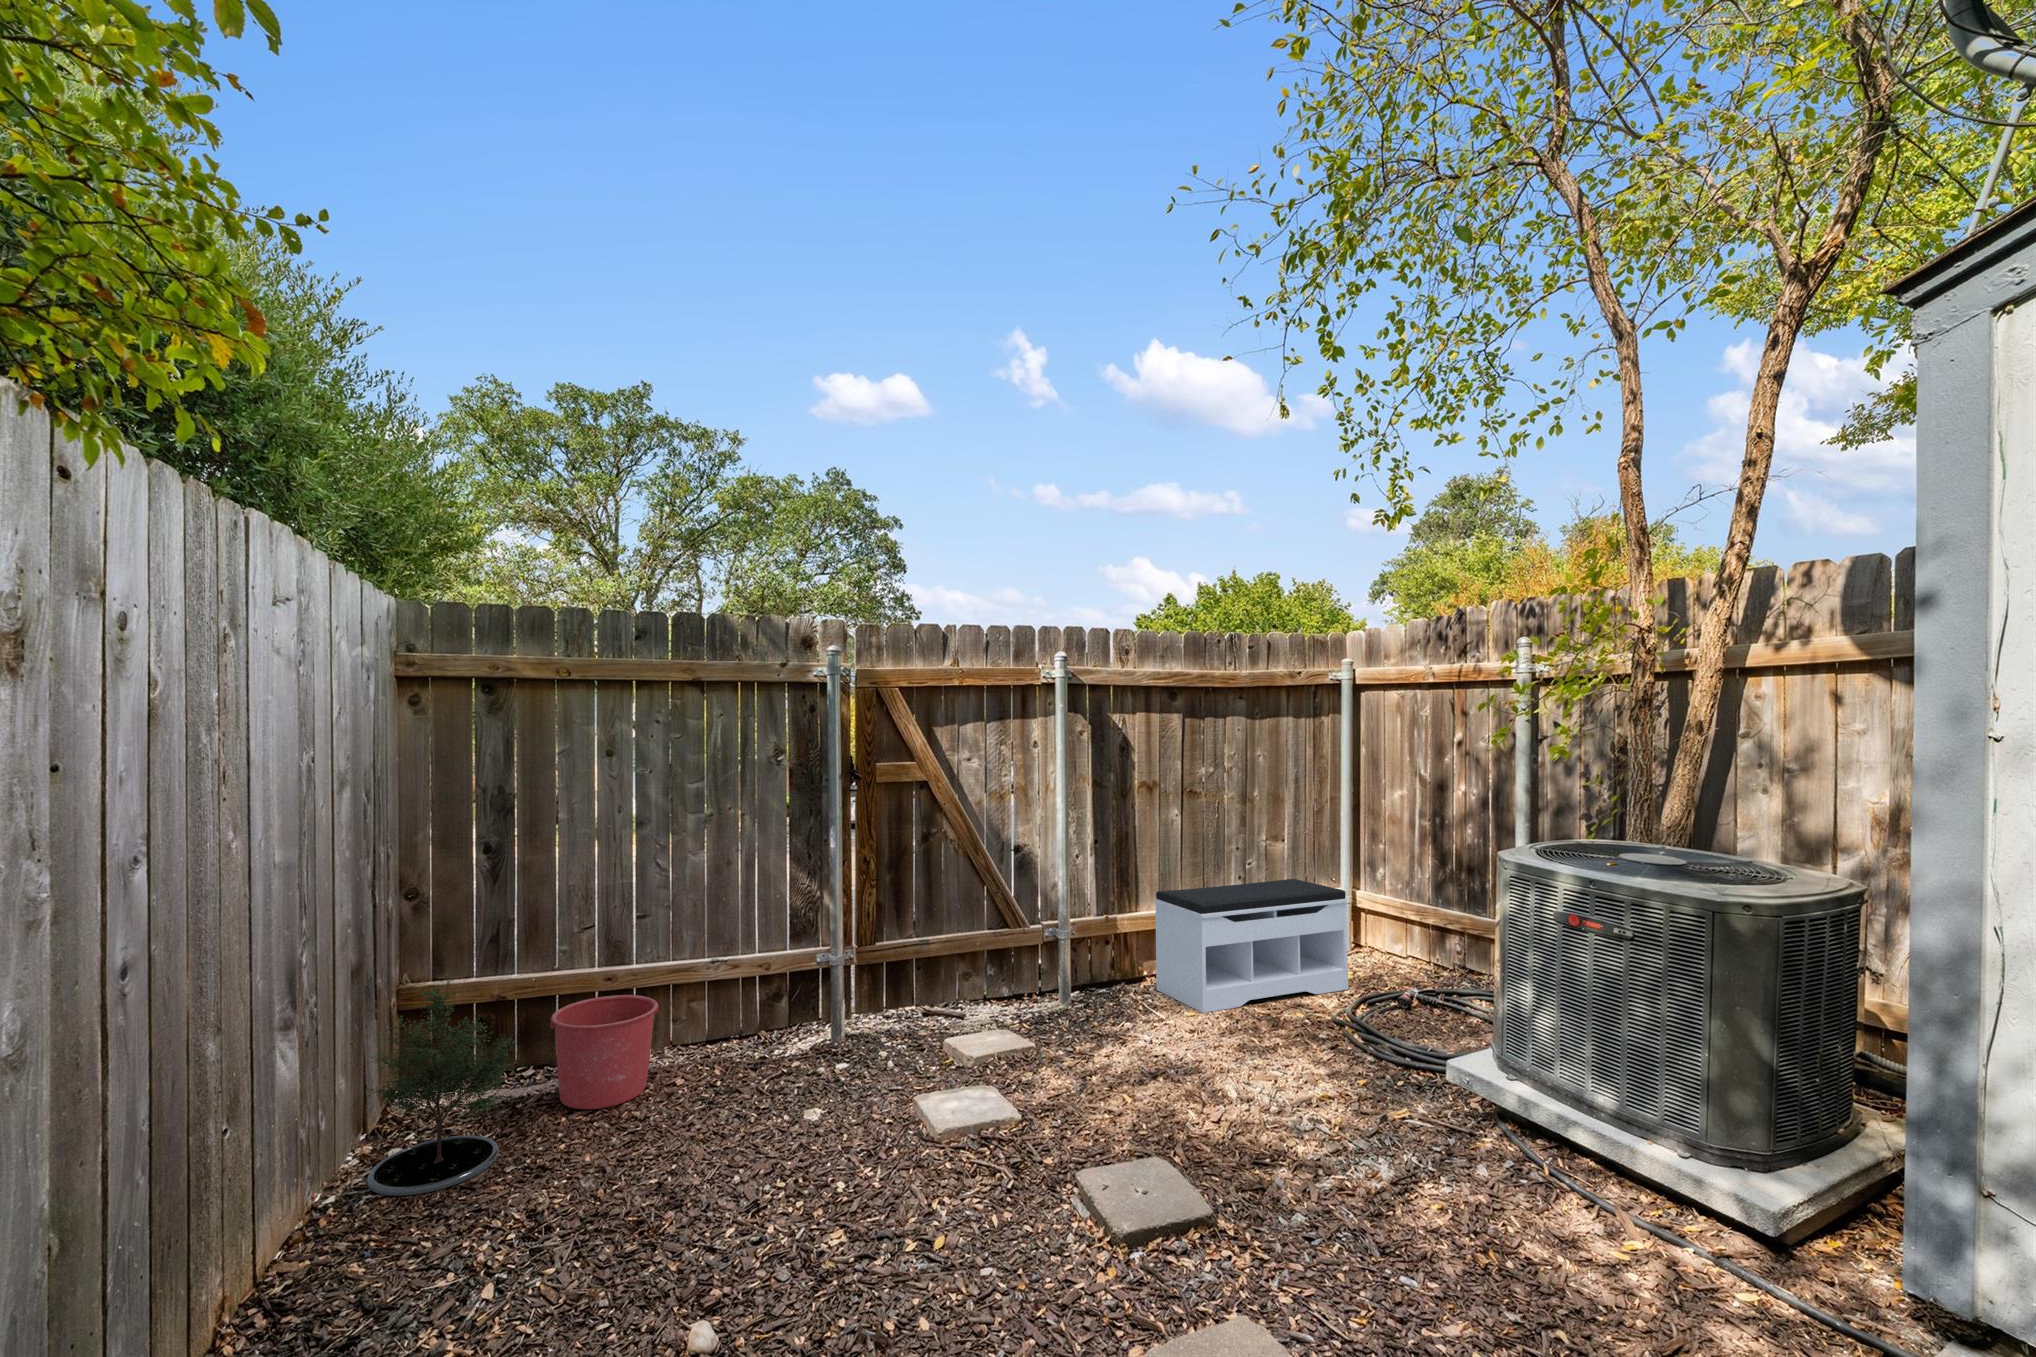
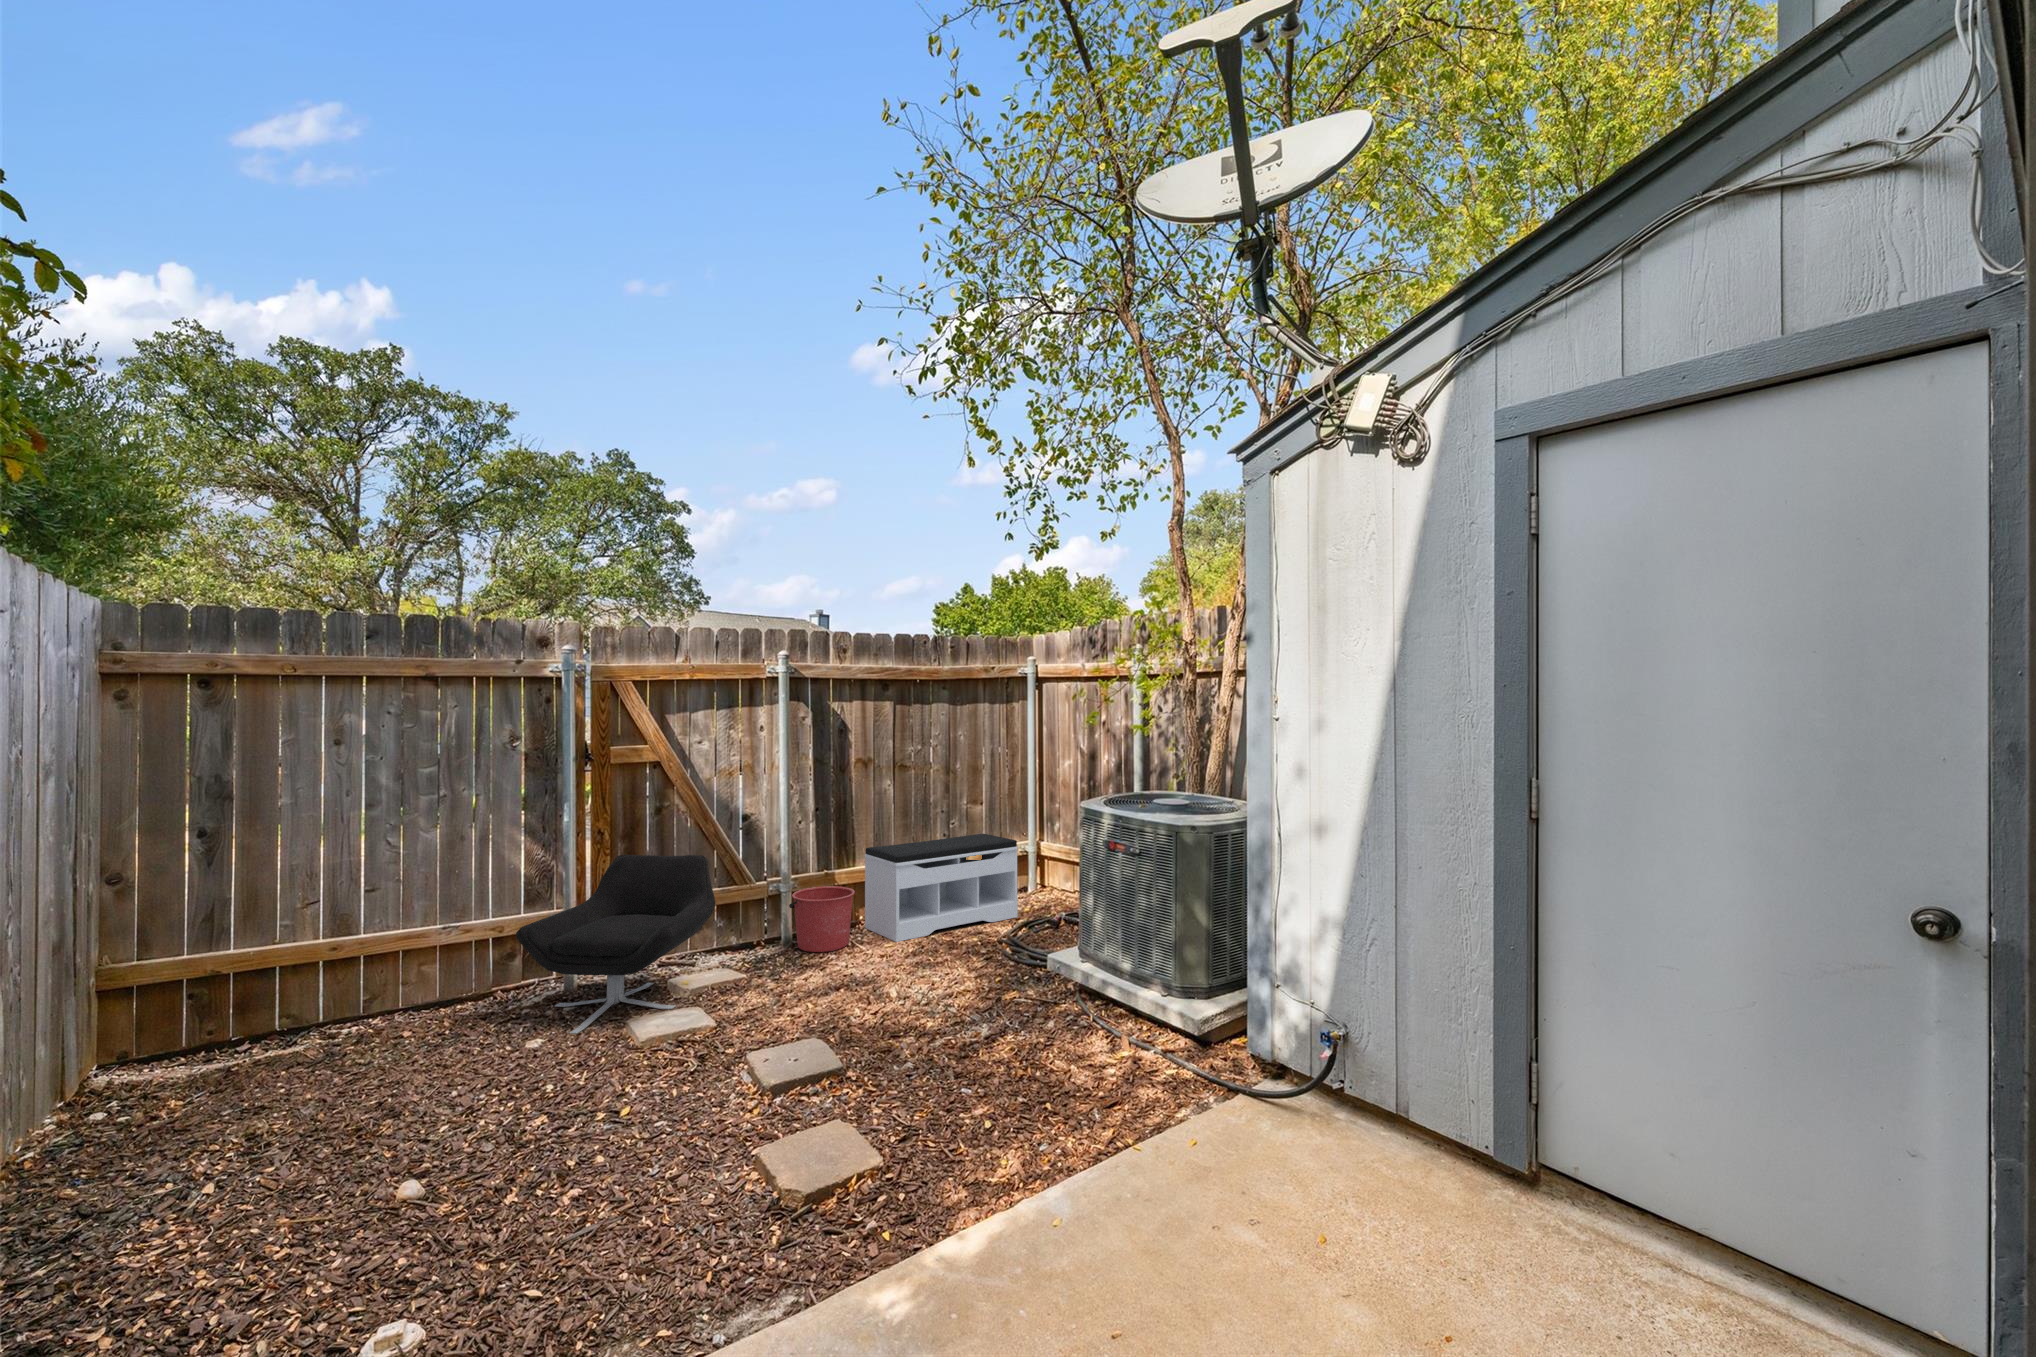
lounge chair: none [788,889,999,1108] -> present [516,855,715,1034]
potted tree: present [365,971,519,1196] -> none [64,938,238,1142]
bucket: present [547,995,660,1109] -> present [789,886,855,952]

